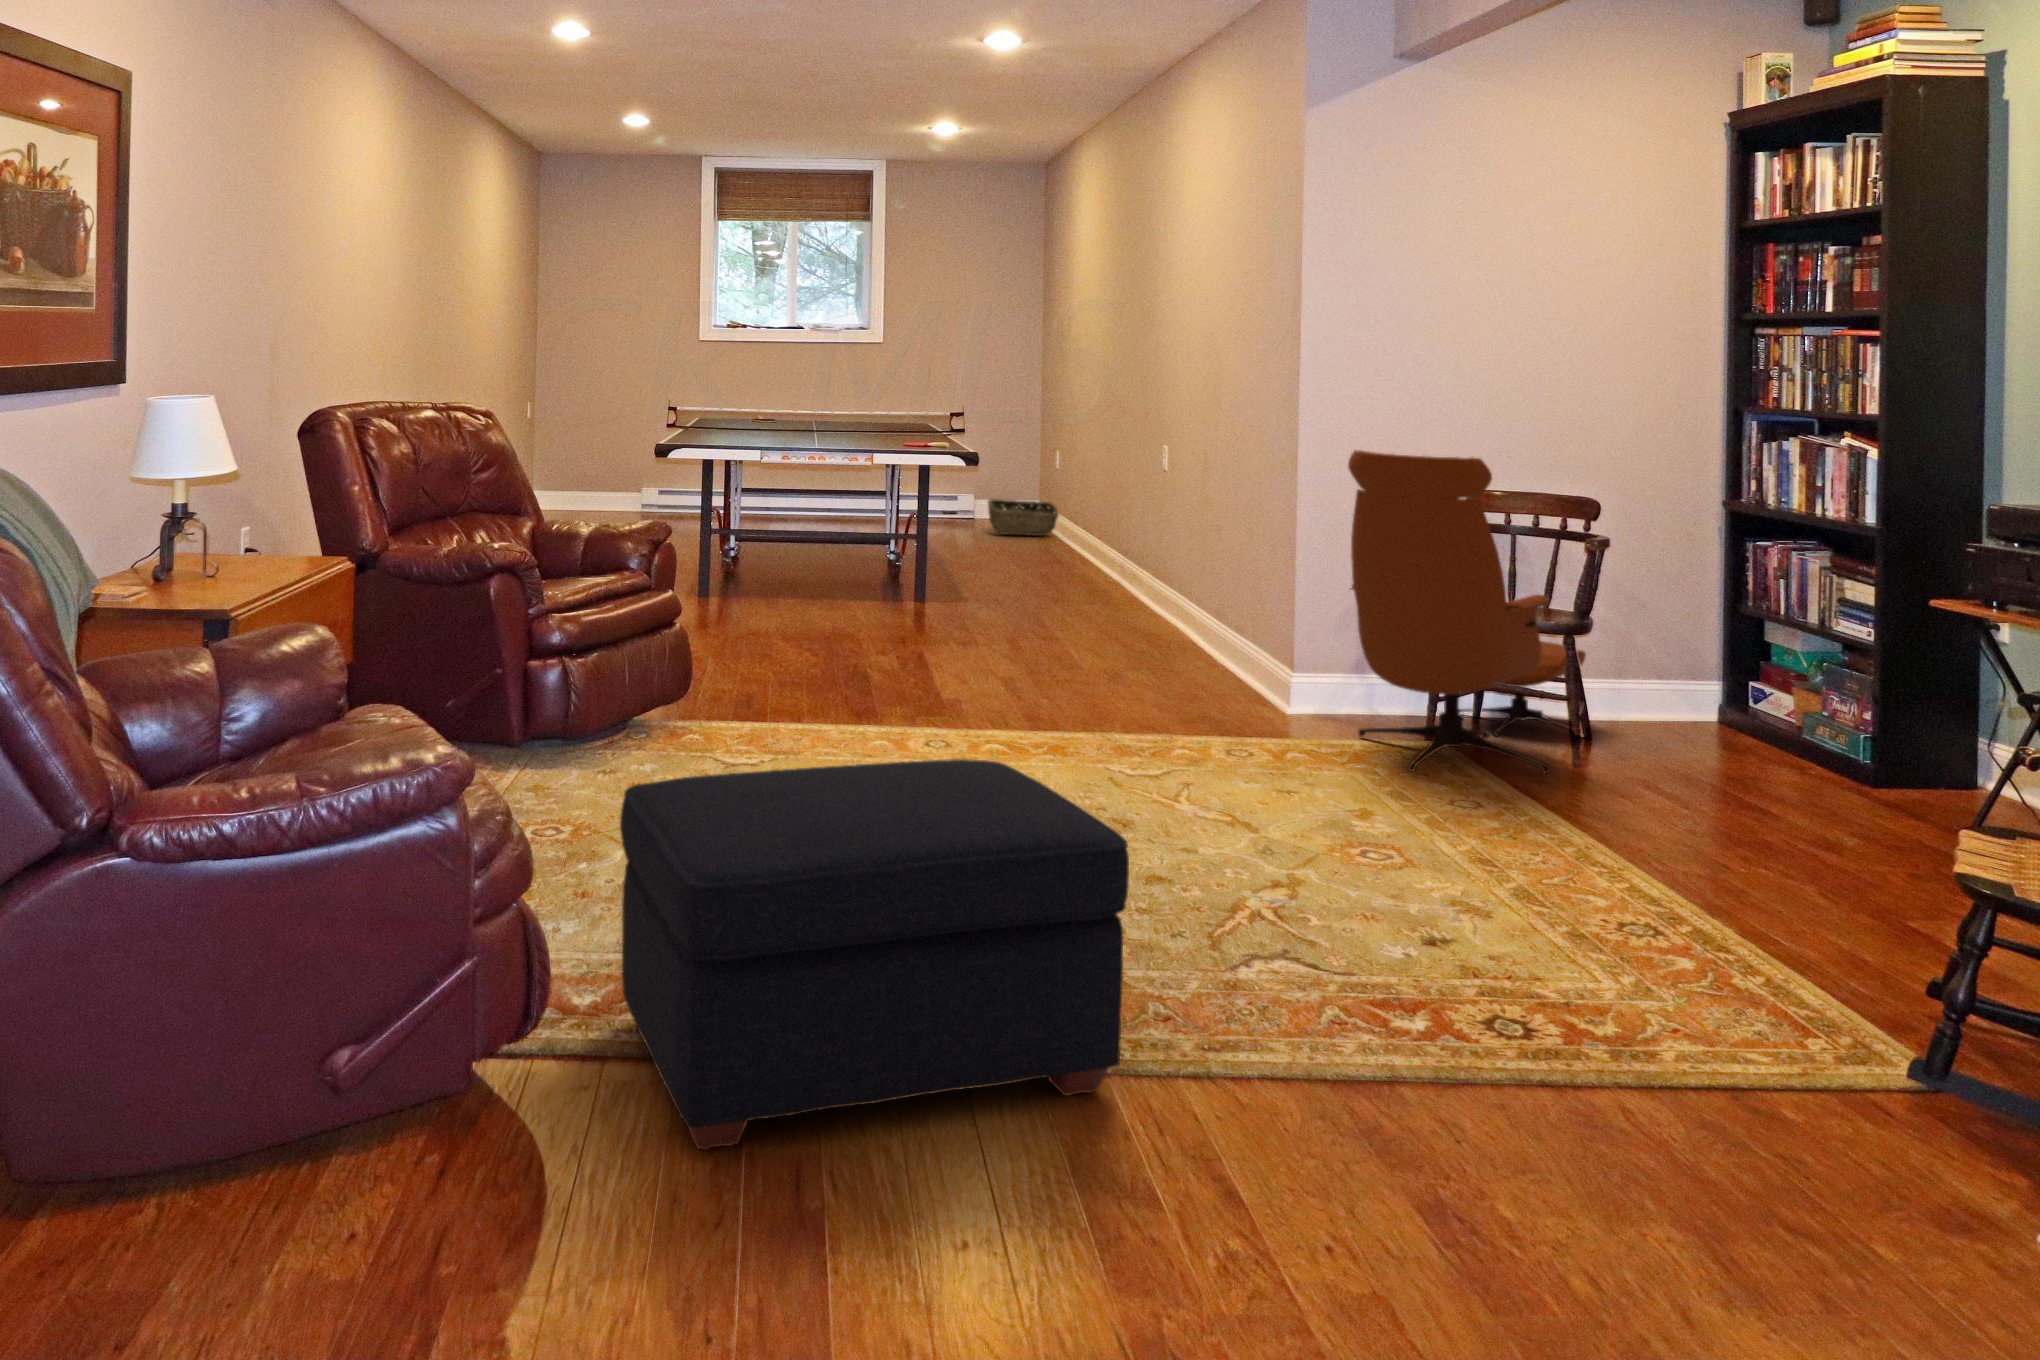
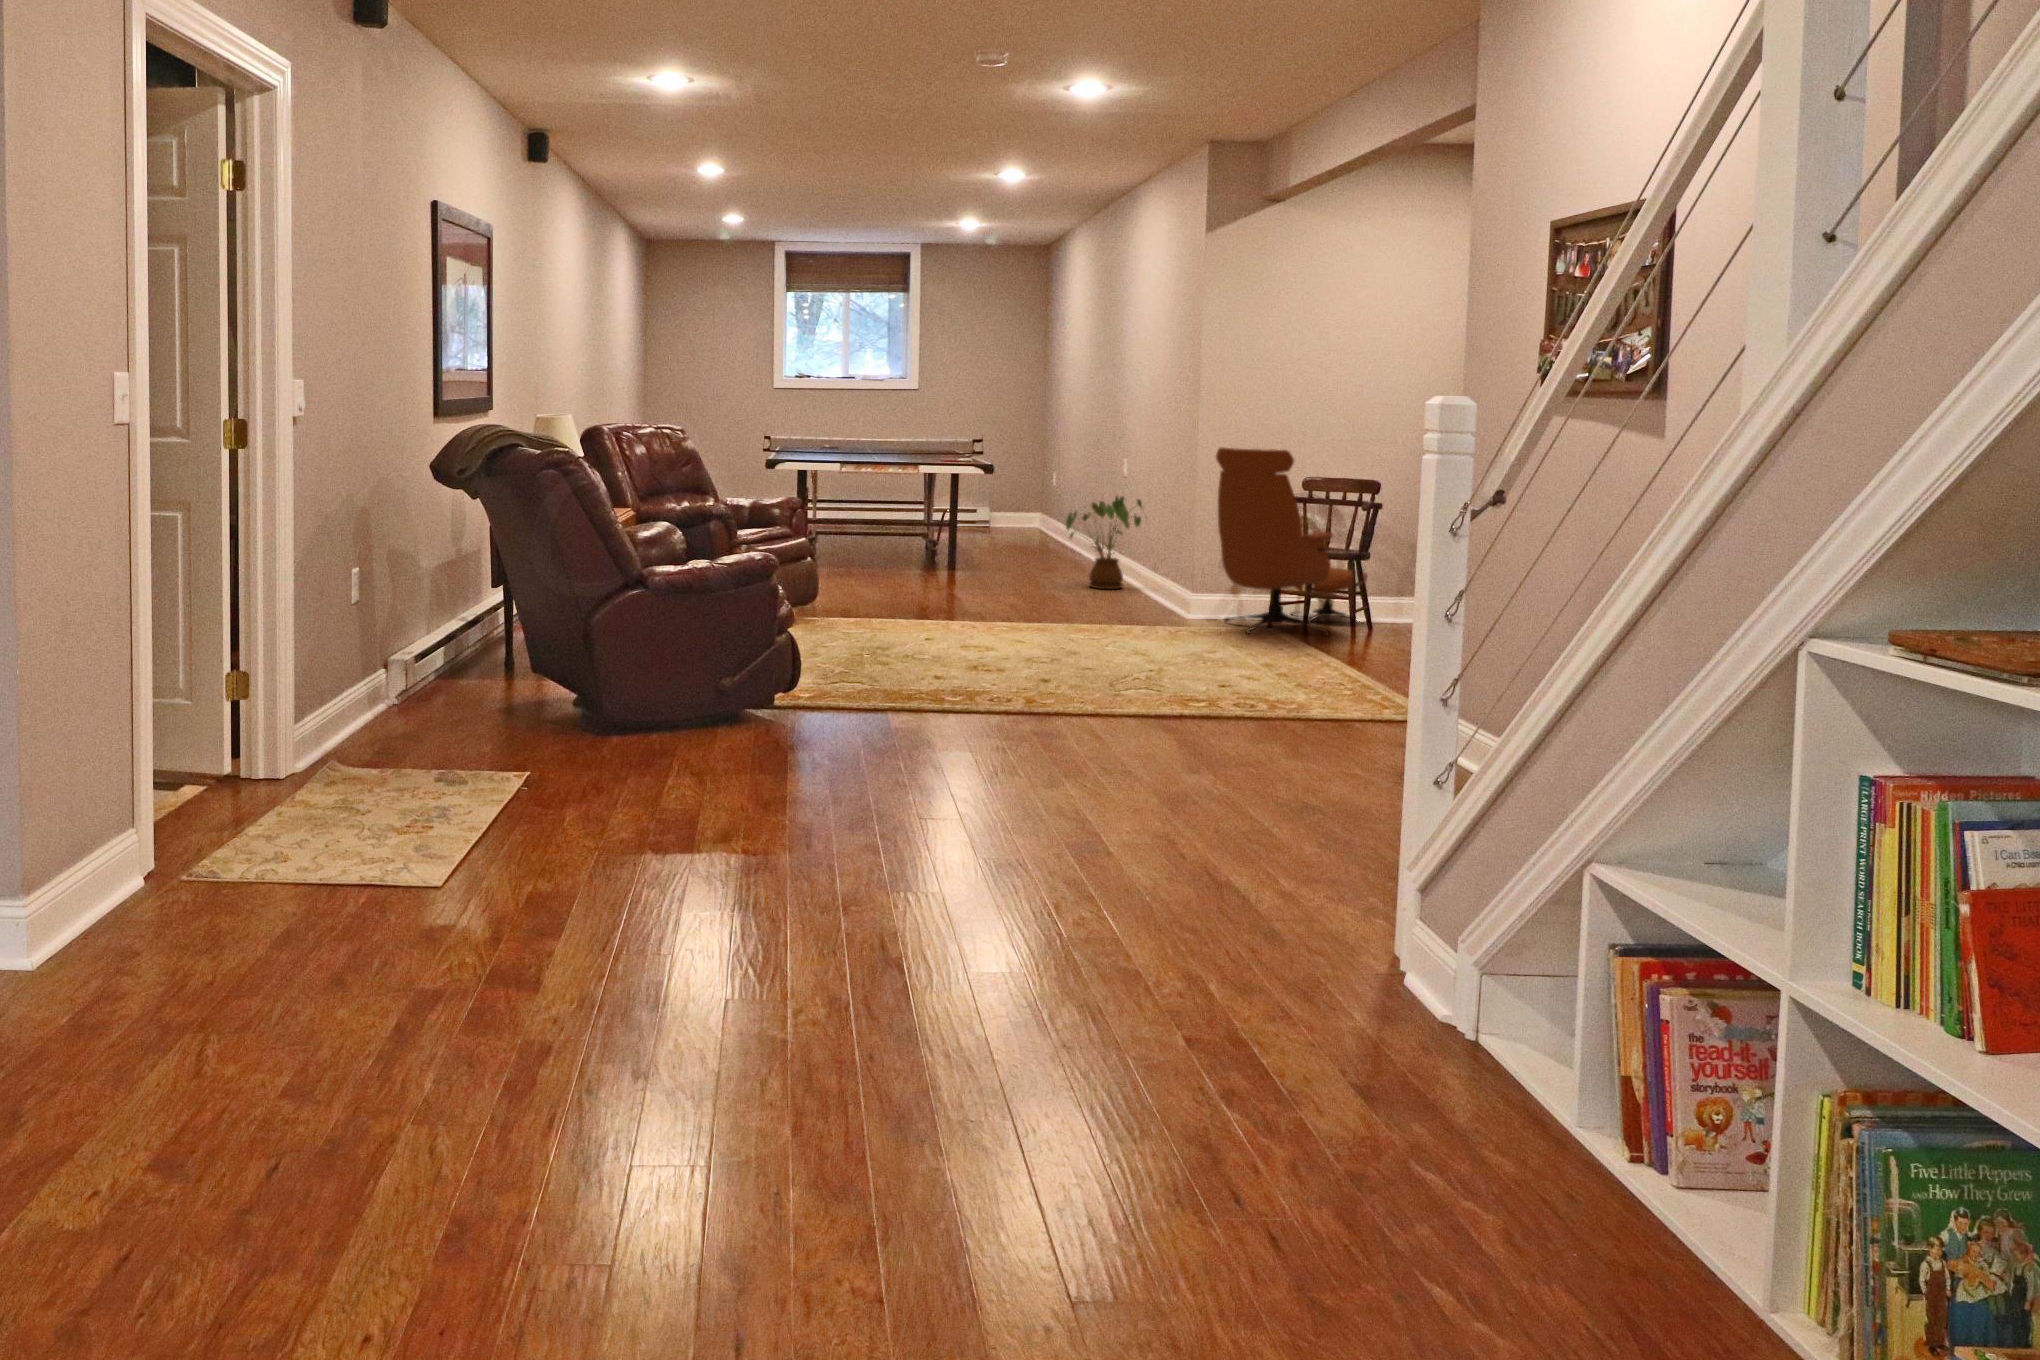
woven basket: present [988,499,1059,536] -> none [999,506,1053,534]
house plant: none [1087,507,1210,652] -> present [1066,496,1142,589]
ottoman: present [620,759,1129,1149] -> none [832,581,1064,721]

